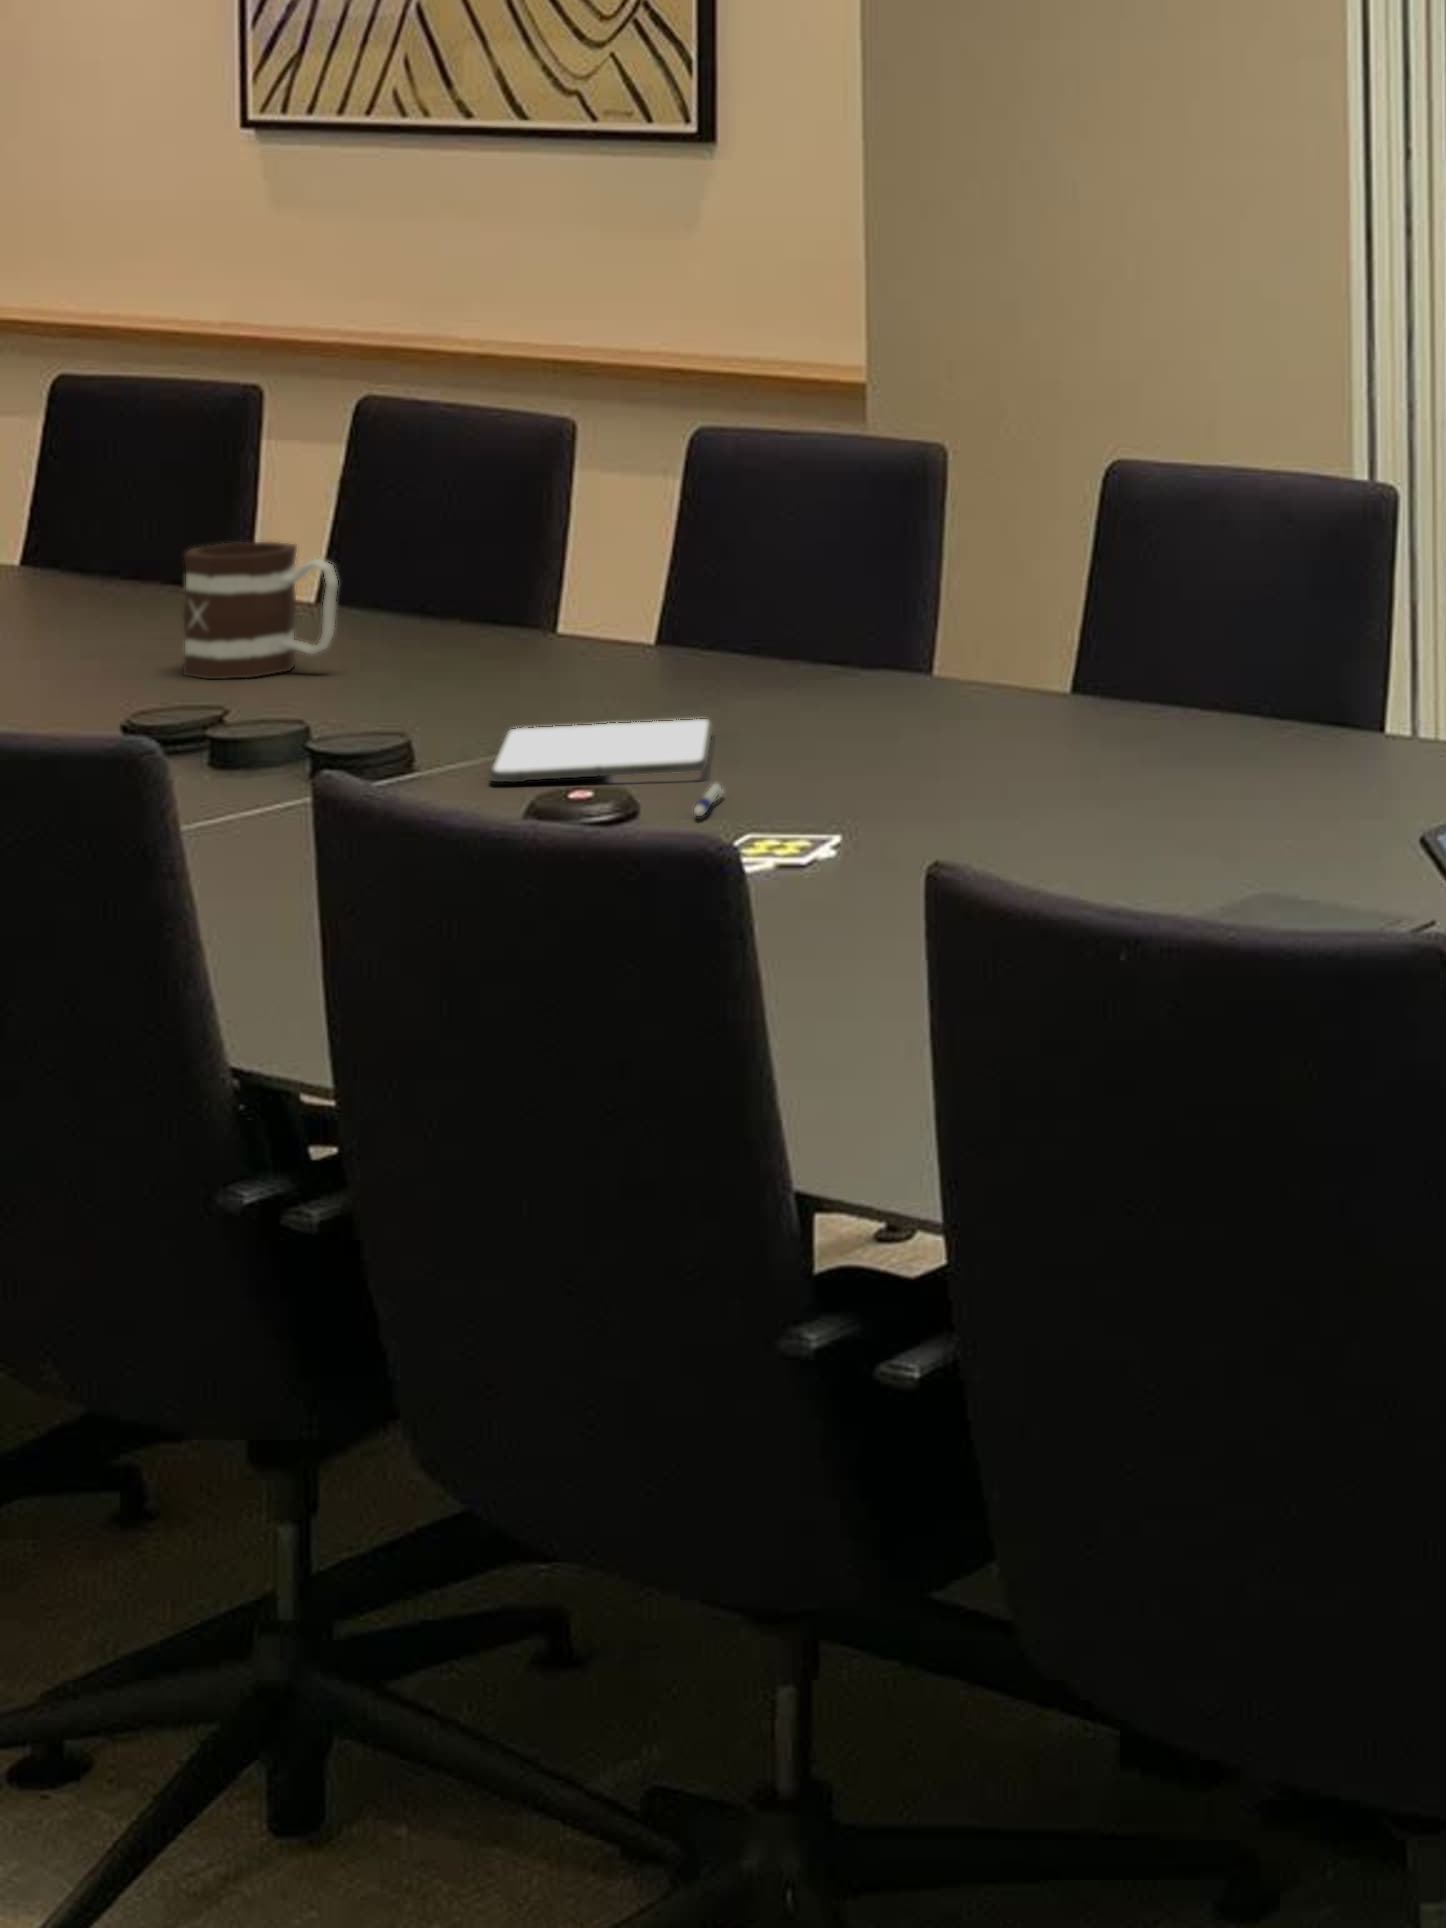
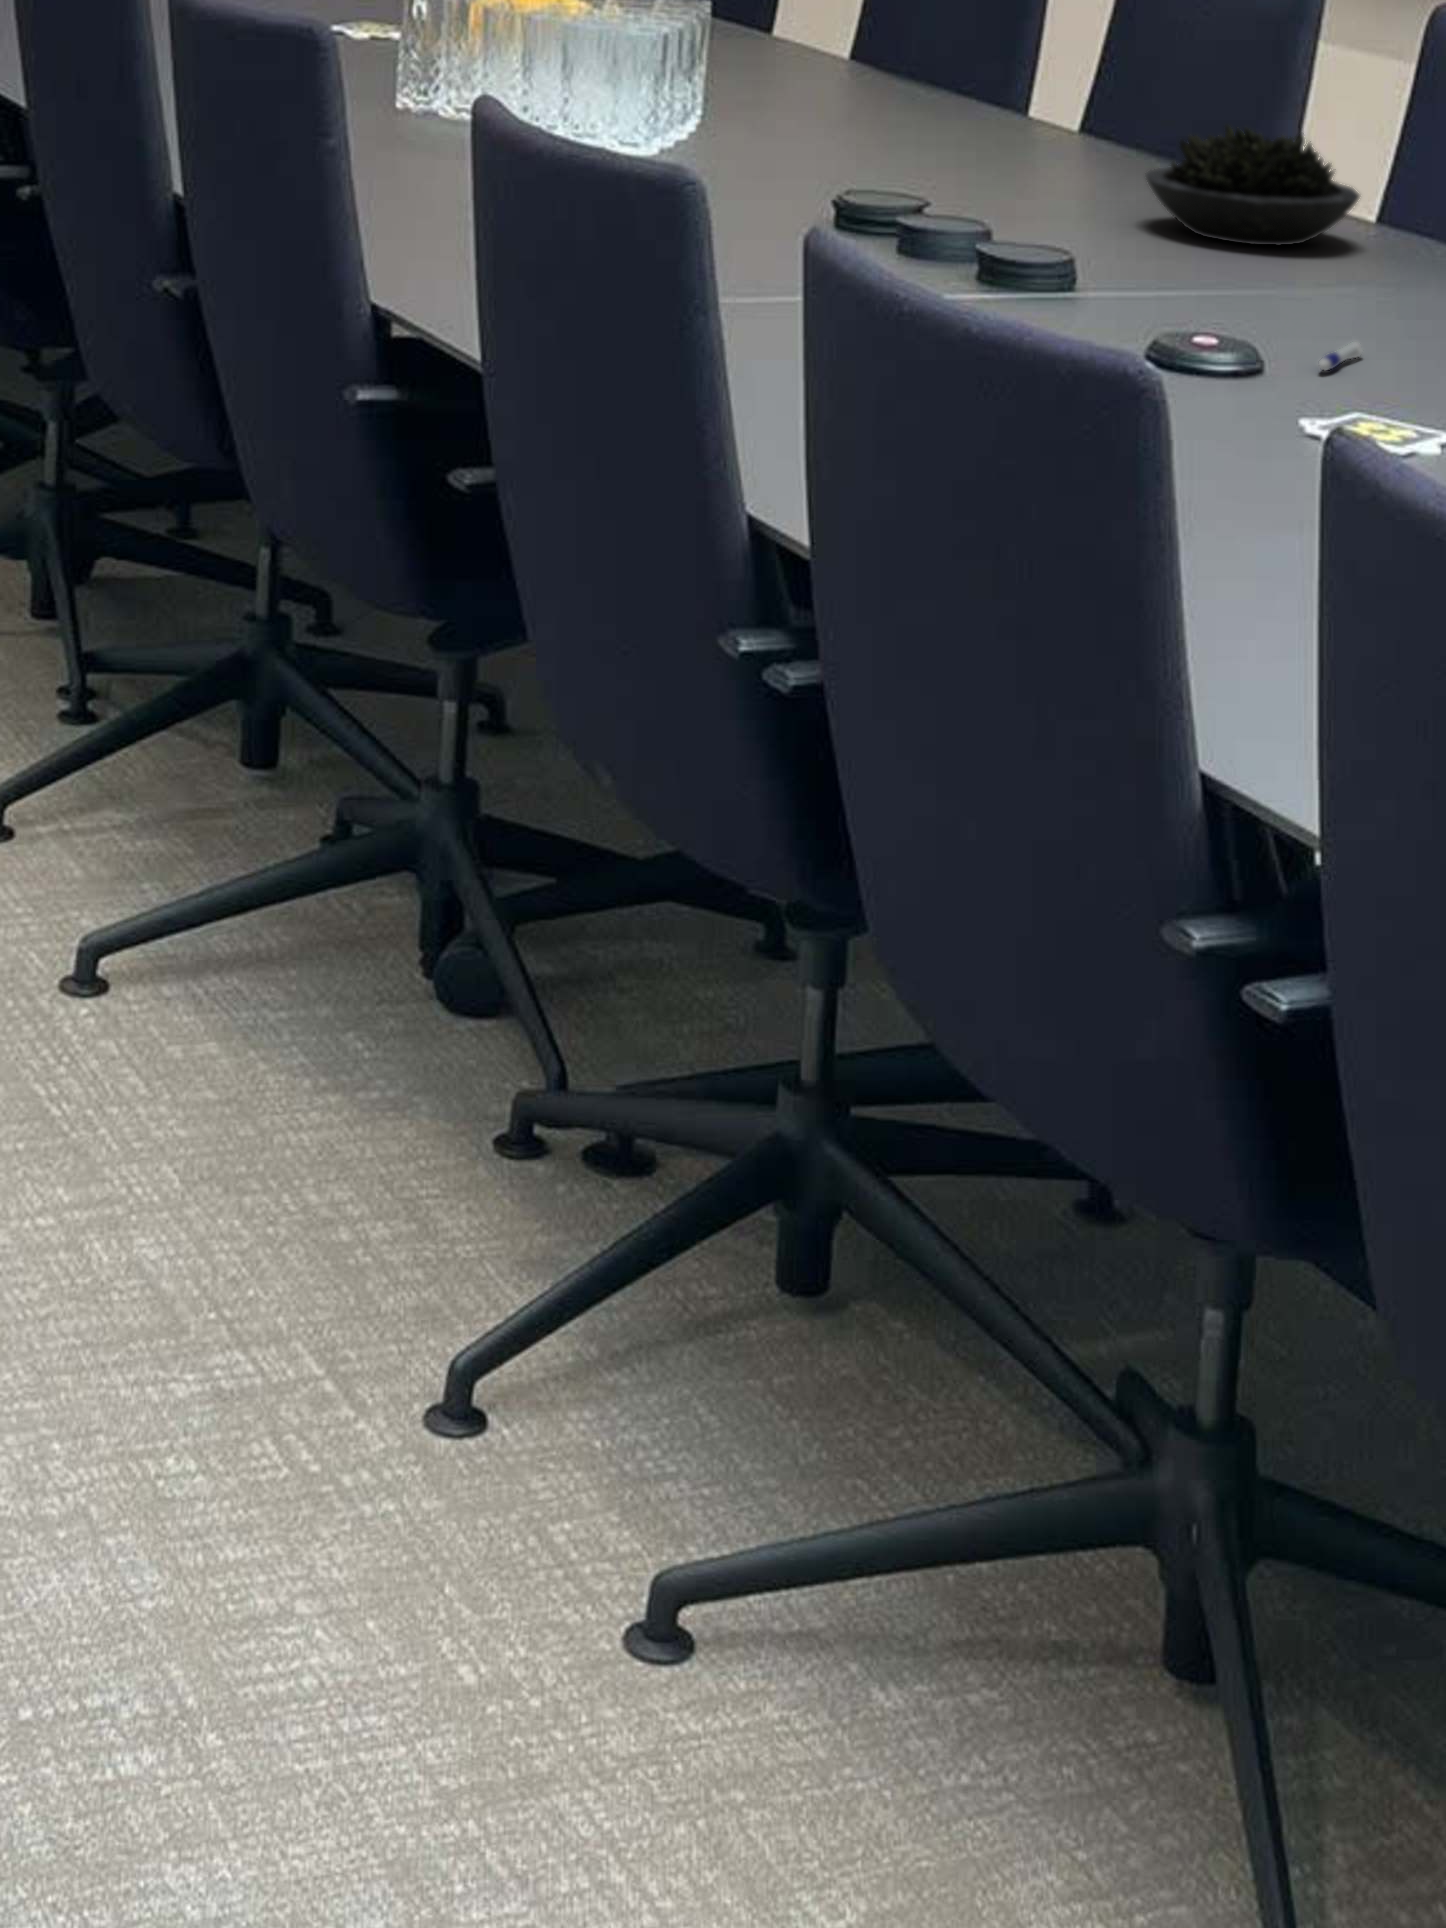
mug: present [183,542,338,679] -> none [921,48,1066,181]
succulent plant: none [441,585,655,702] -> present [1146,125,1360,245]
tablet: present [489,719,712,782] -> none [1136,260,1389,328]

